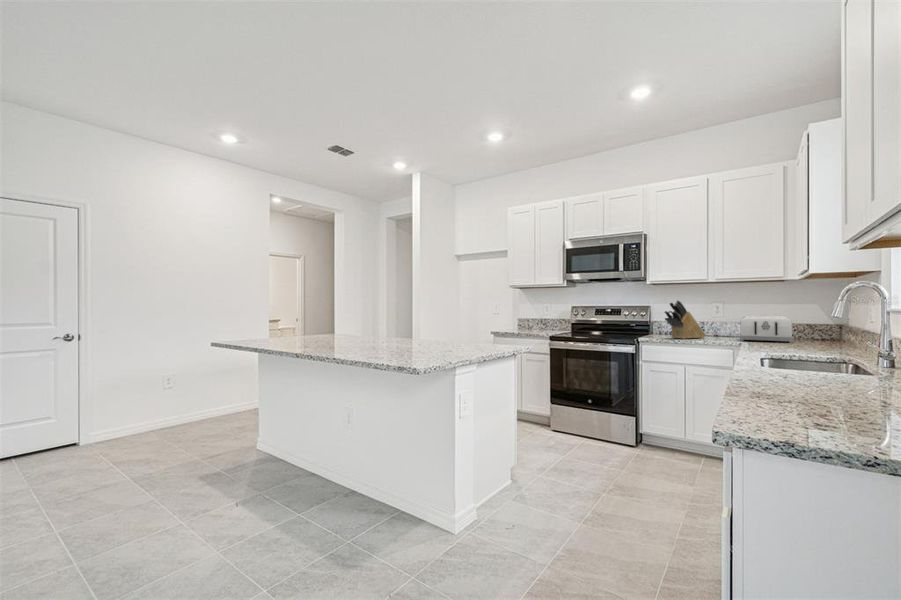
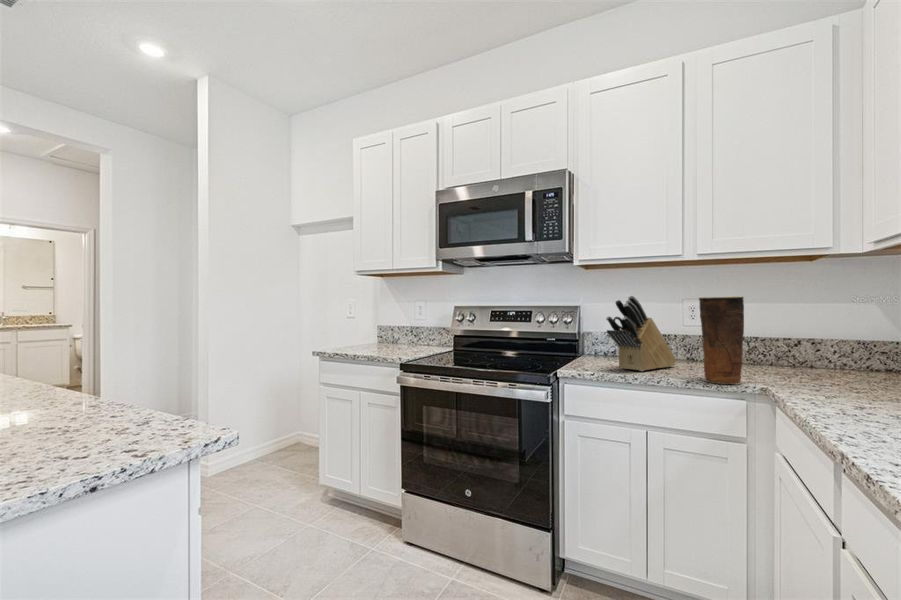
vase: none [710,301,732,342] -> present [699,296,744,384]
toaster: present [740,316,793,343] -> none [740,326,866,386]

